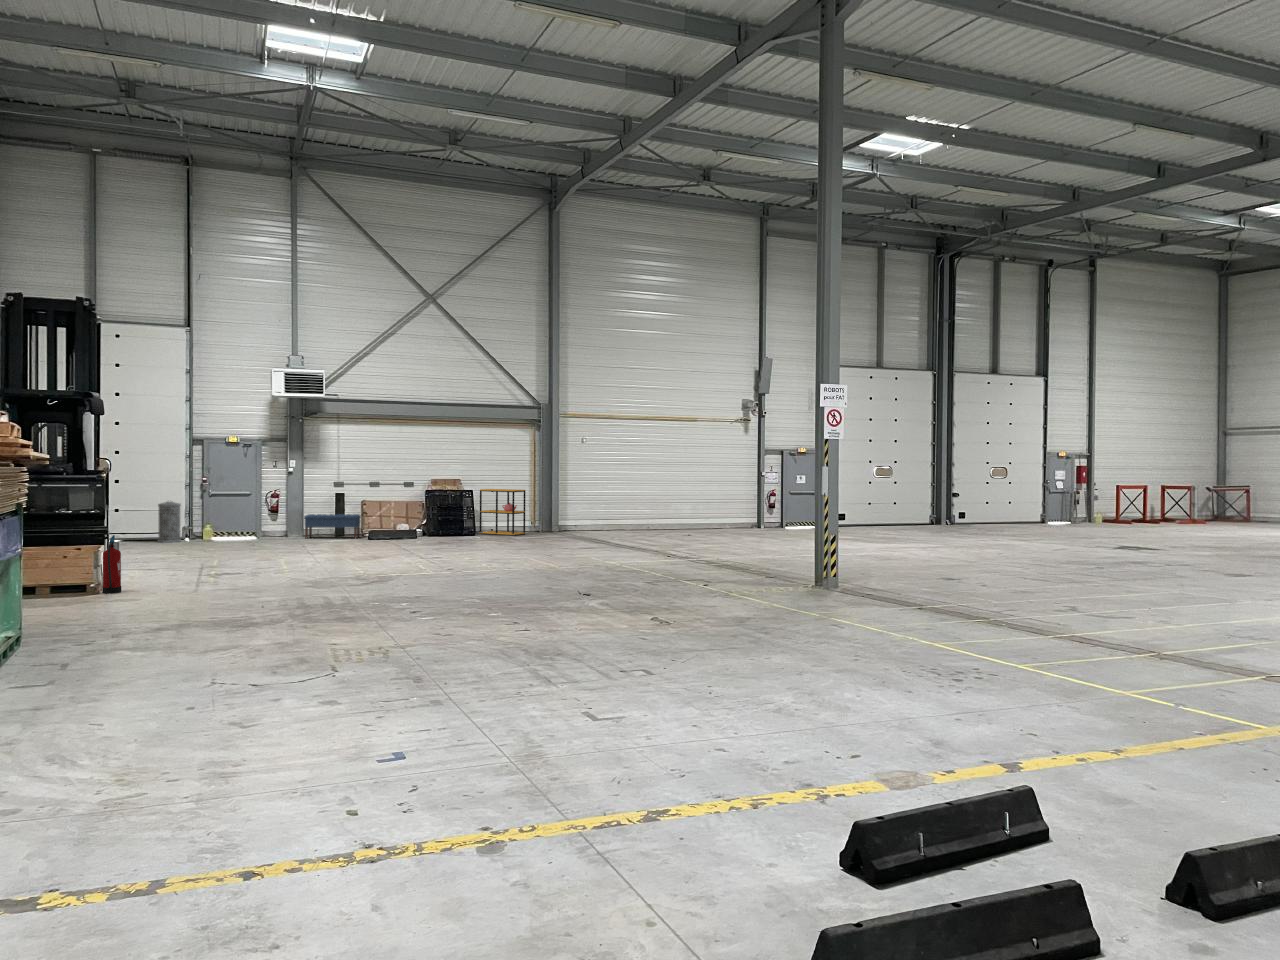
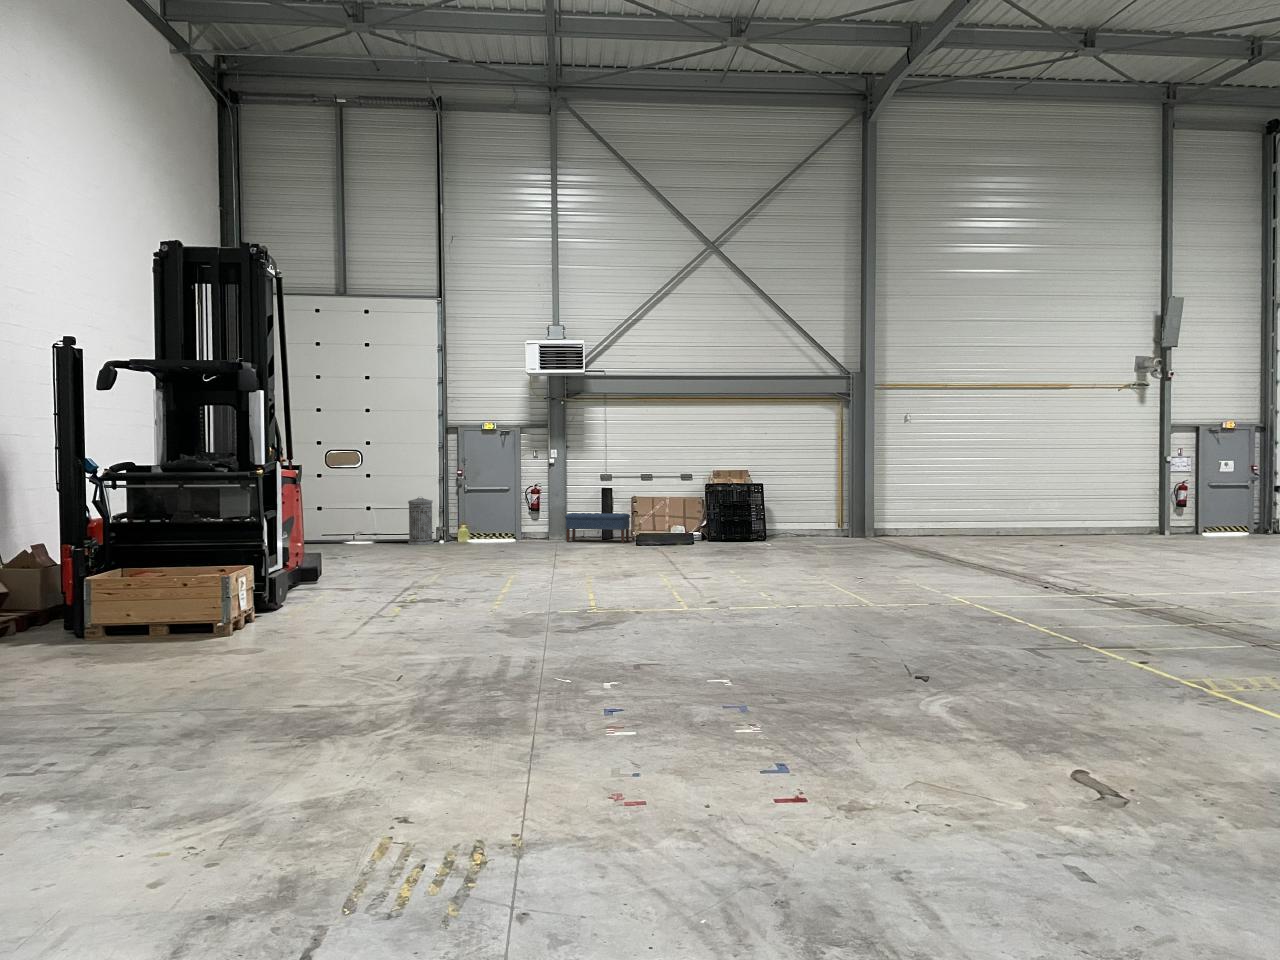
shelving unit: present [480,489,525,536] -> none [774,482,832,542]
fire extinguisher: present [102,535,121,593] -> none [192,554,225,644]

